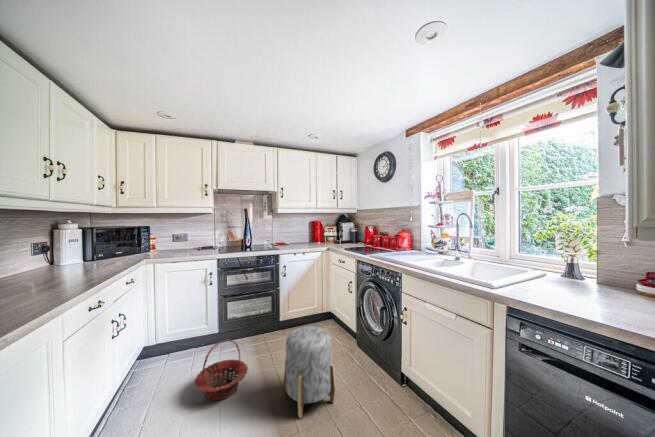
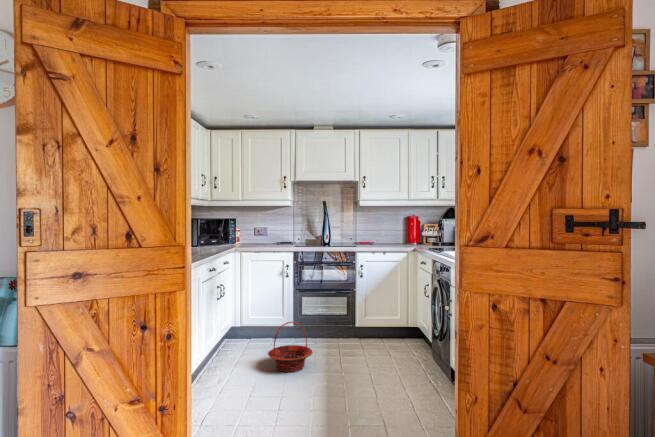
stool: present [284,326,336,418] -> none [342,318,389,394]

